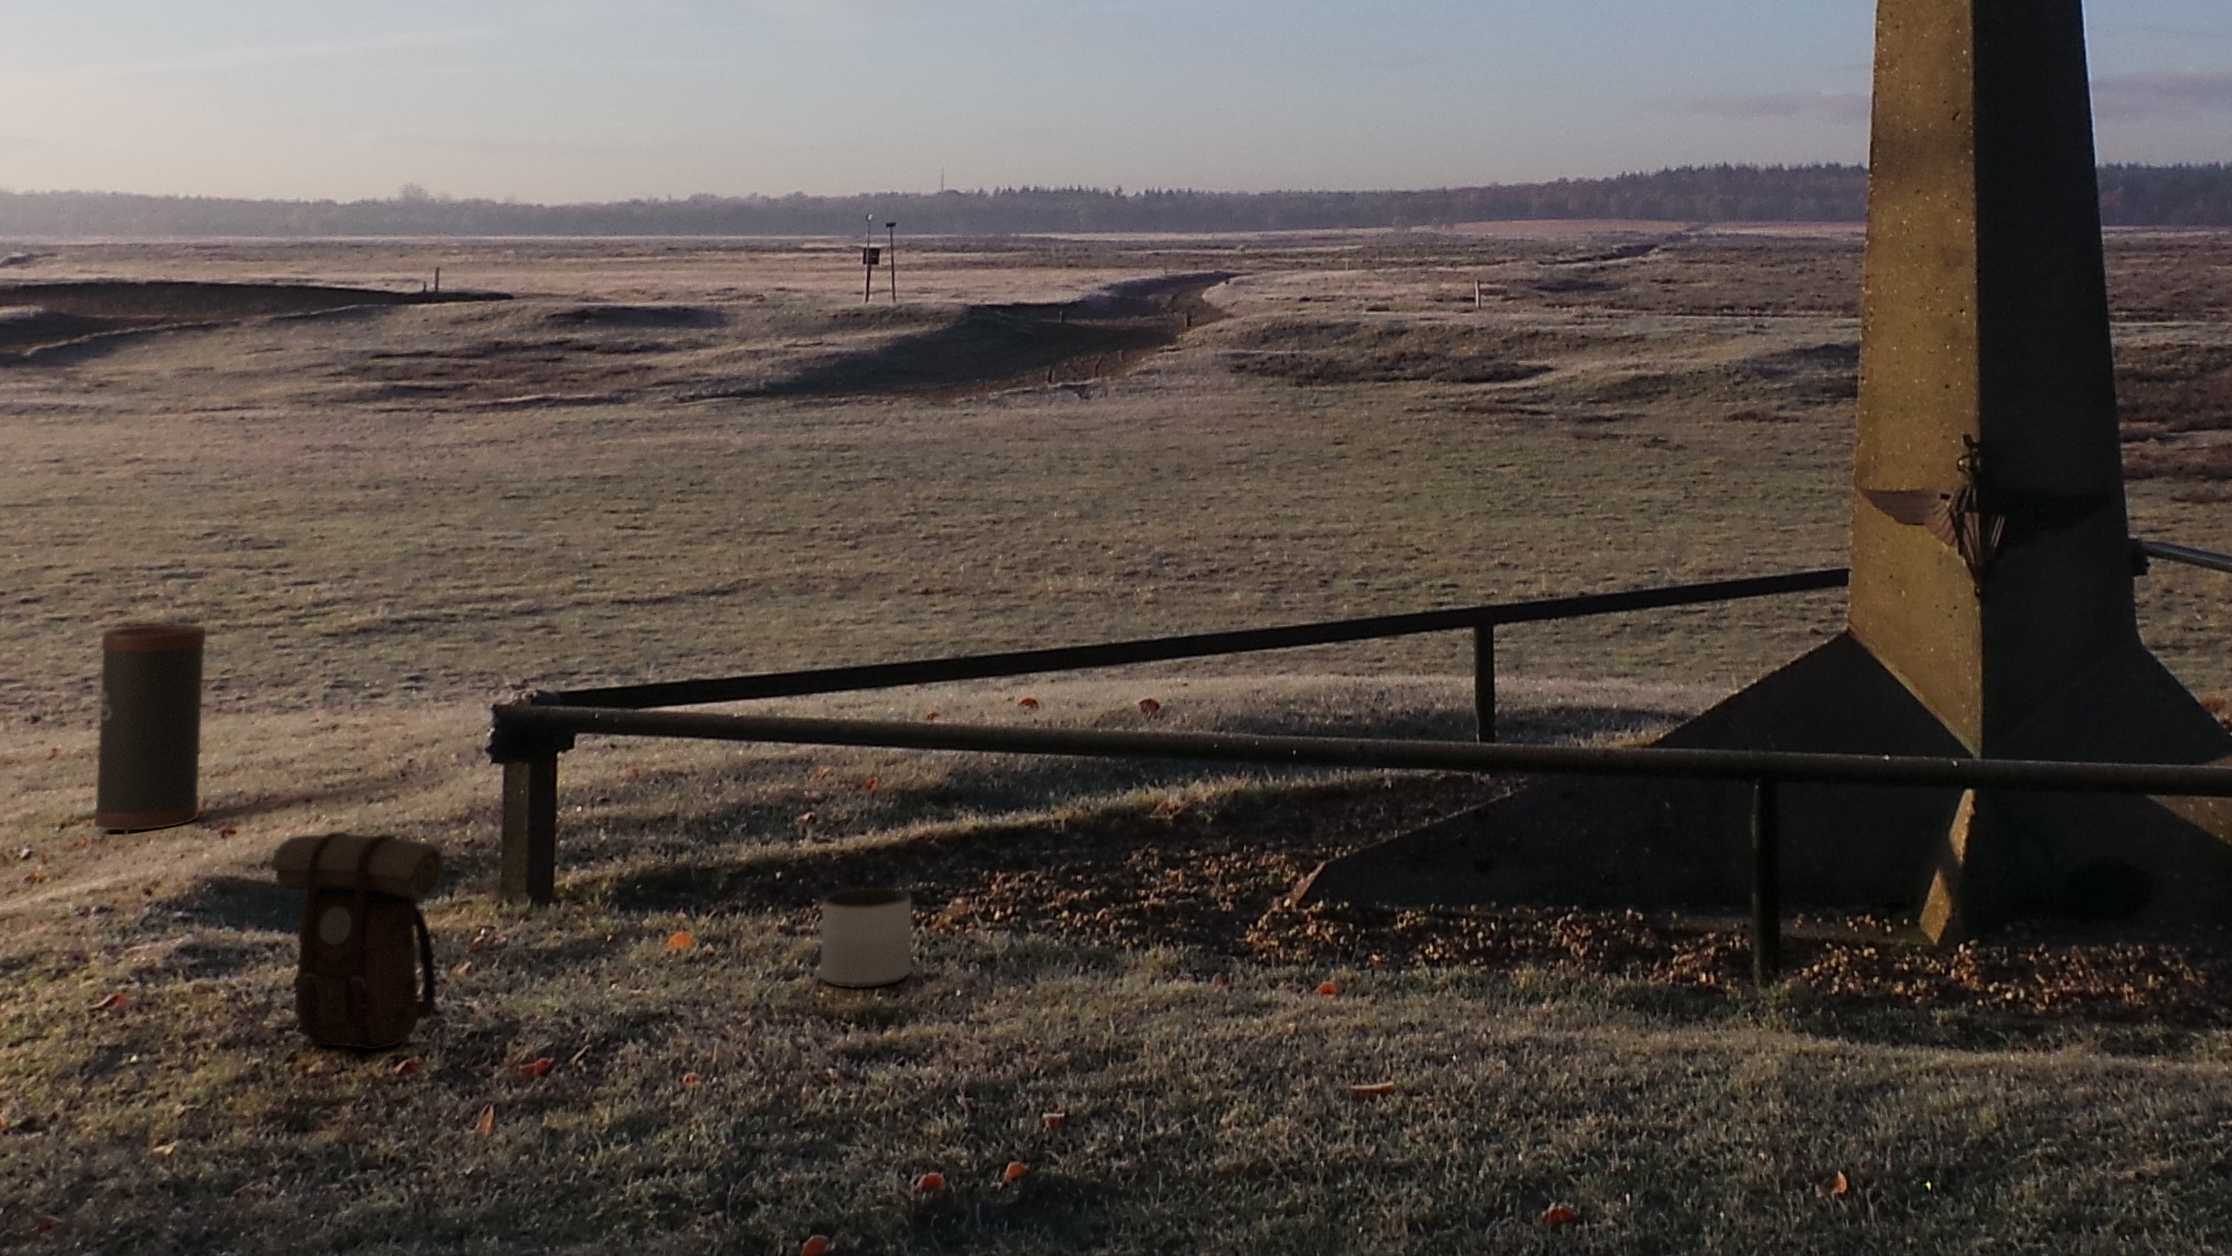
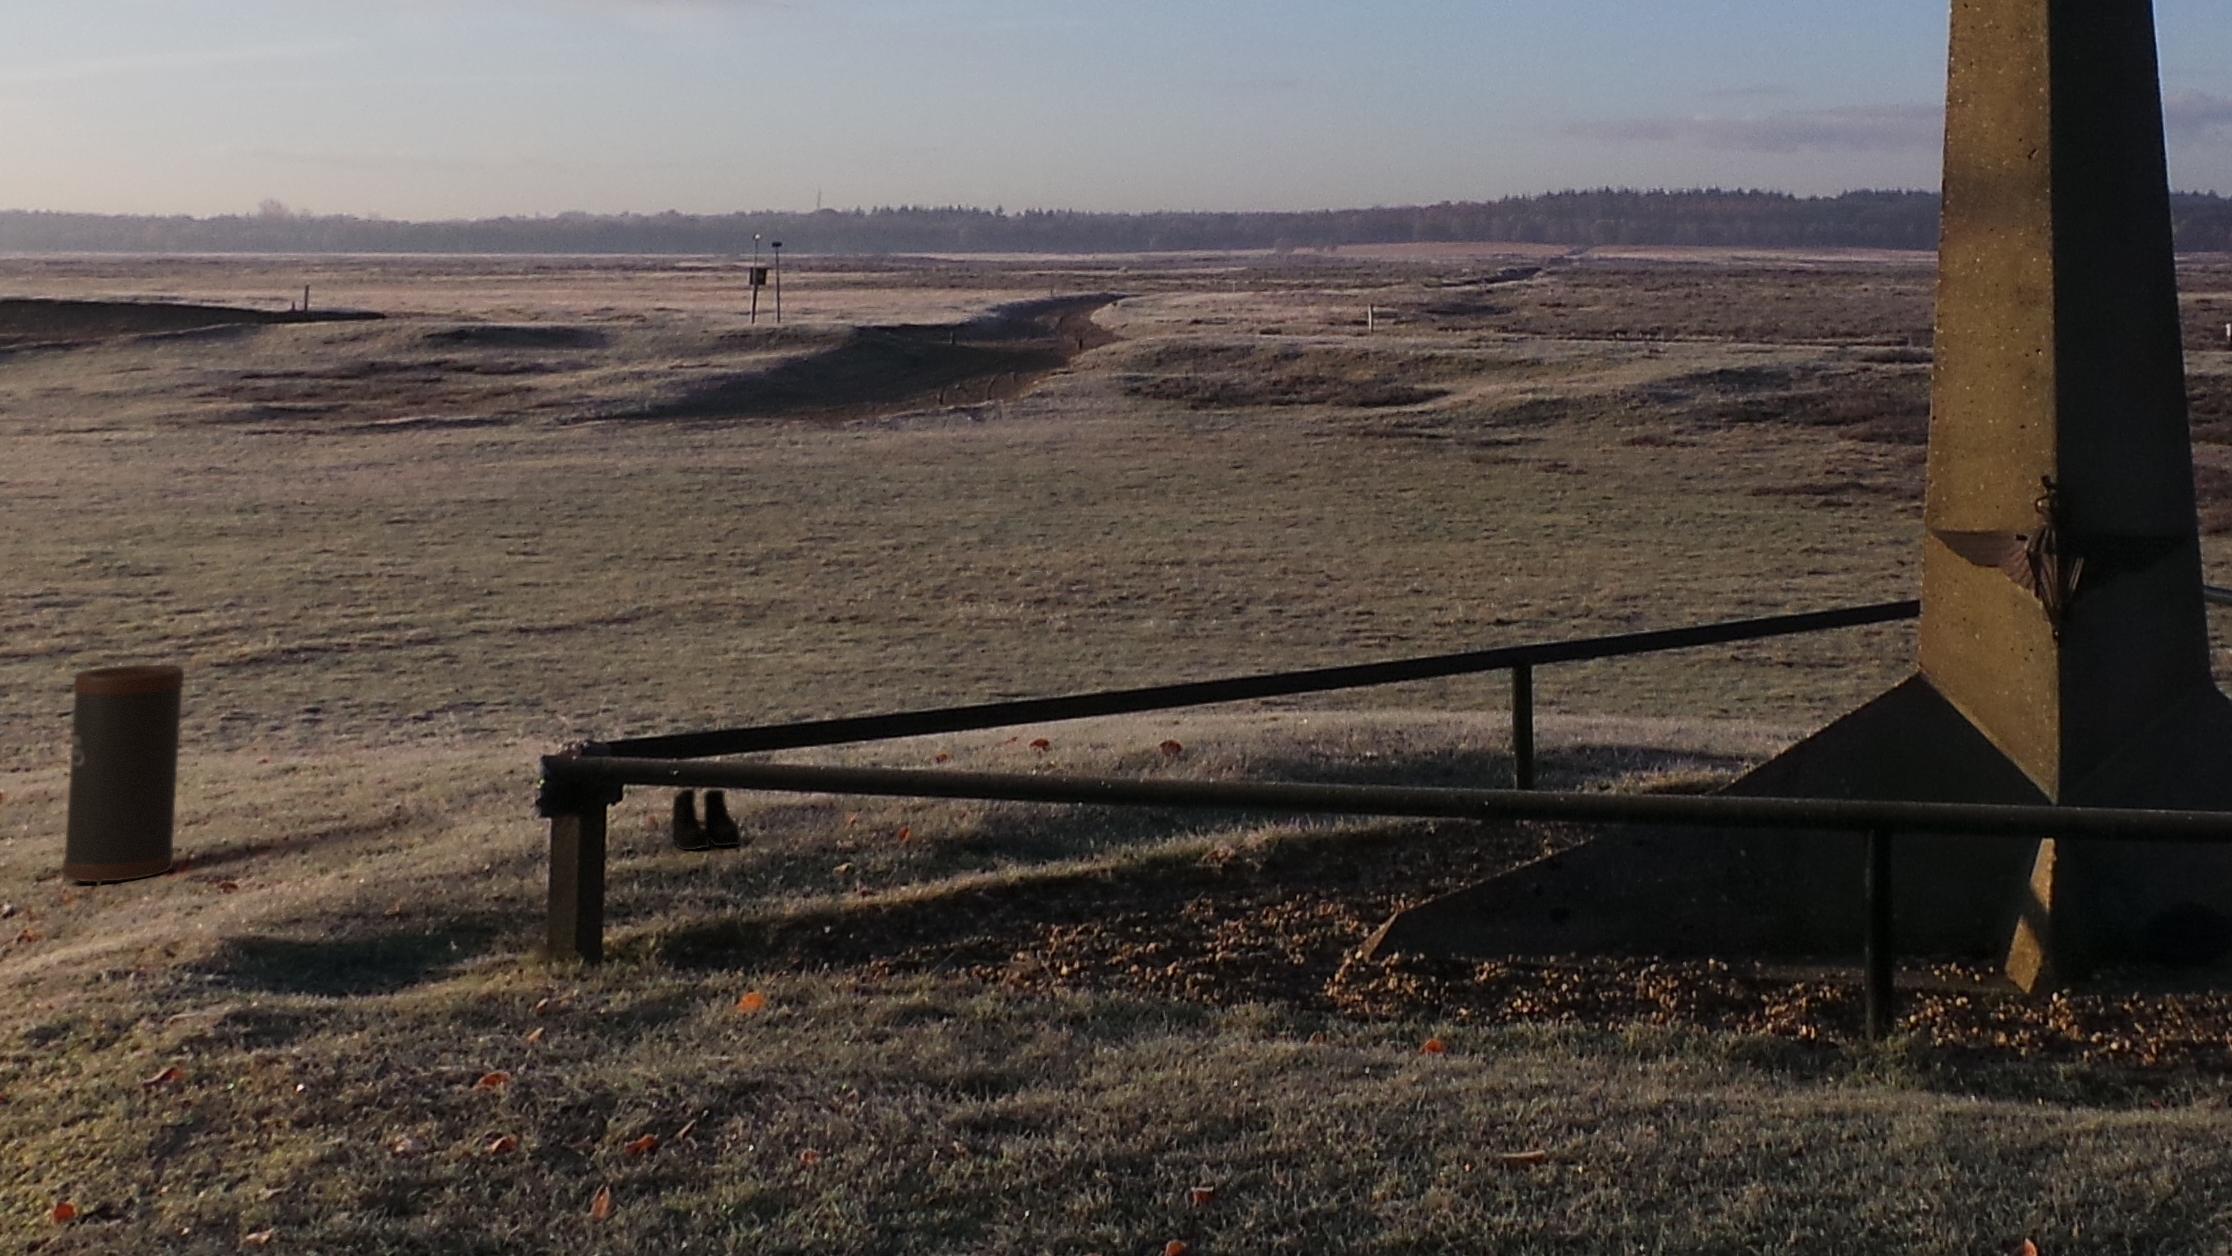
boots: none [659,741,724,803] -> present [671,788,740,850]
backpack: present [271,832,442,1050] -> none [349,894,533,1124]
planter: present [821,888,911,988] -> none [908,945,1002,1050]

